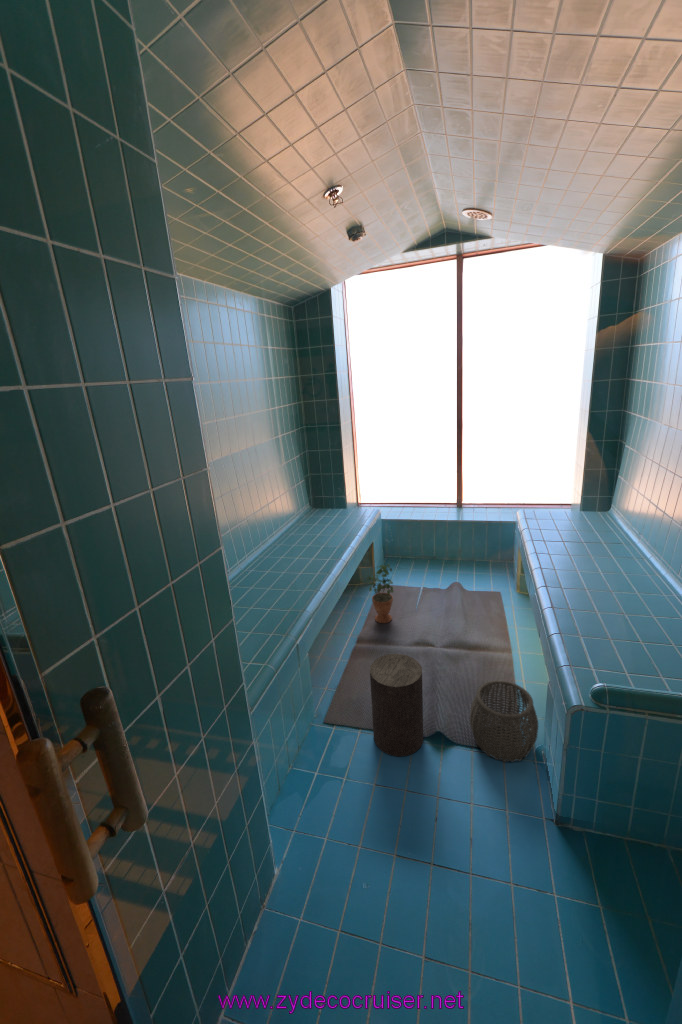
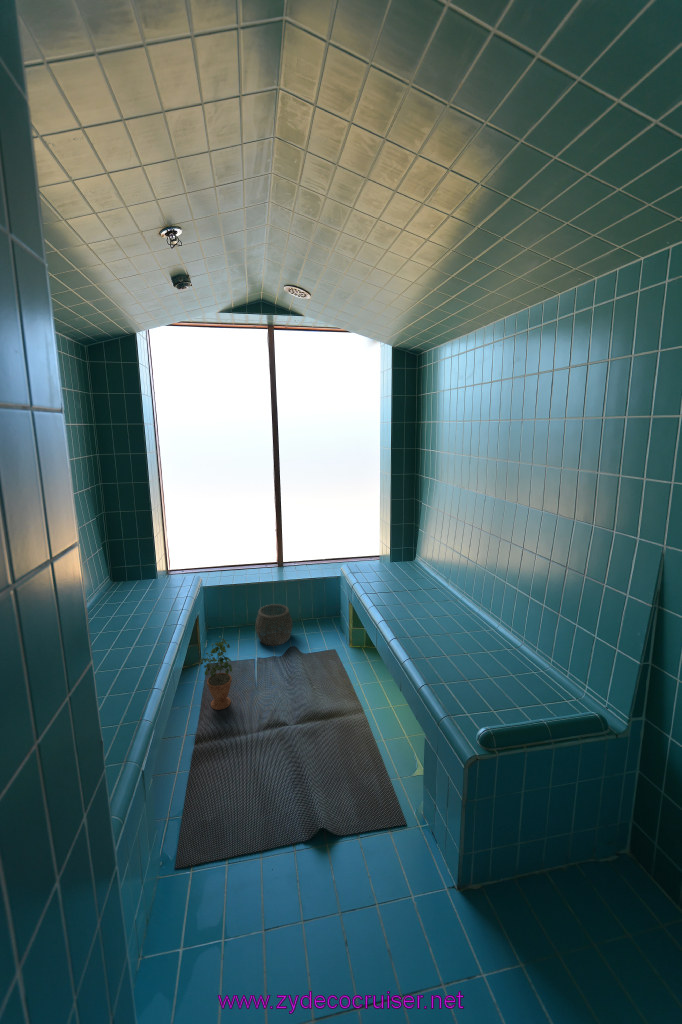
stool: present [370,654,423,757] -> none [243,750,306,882]
woven basket: present [470,680,538,762] -> present [256,604,292,646]

